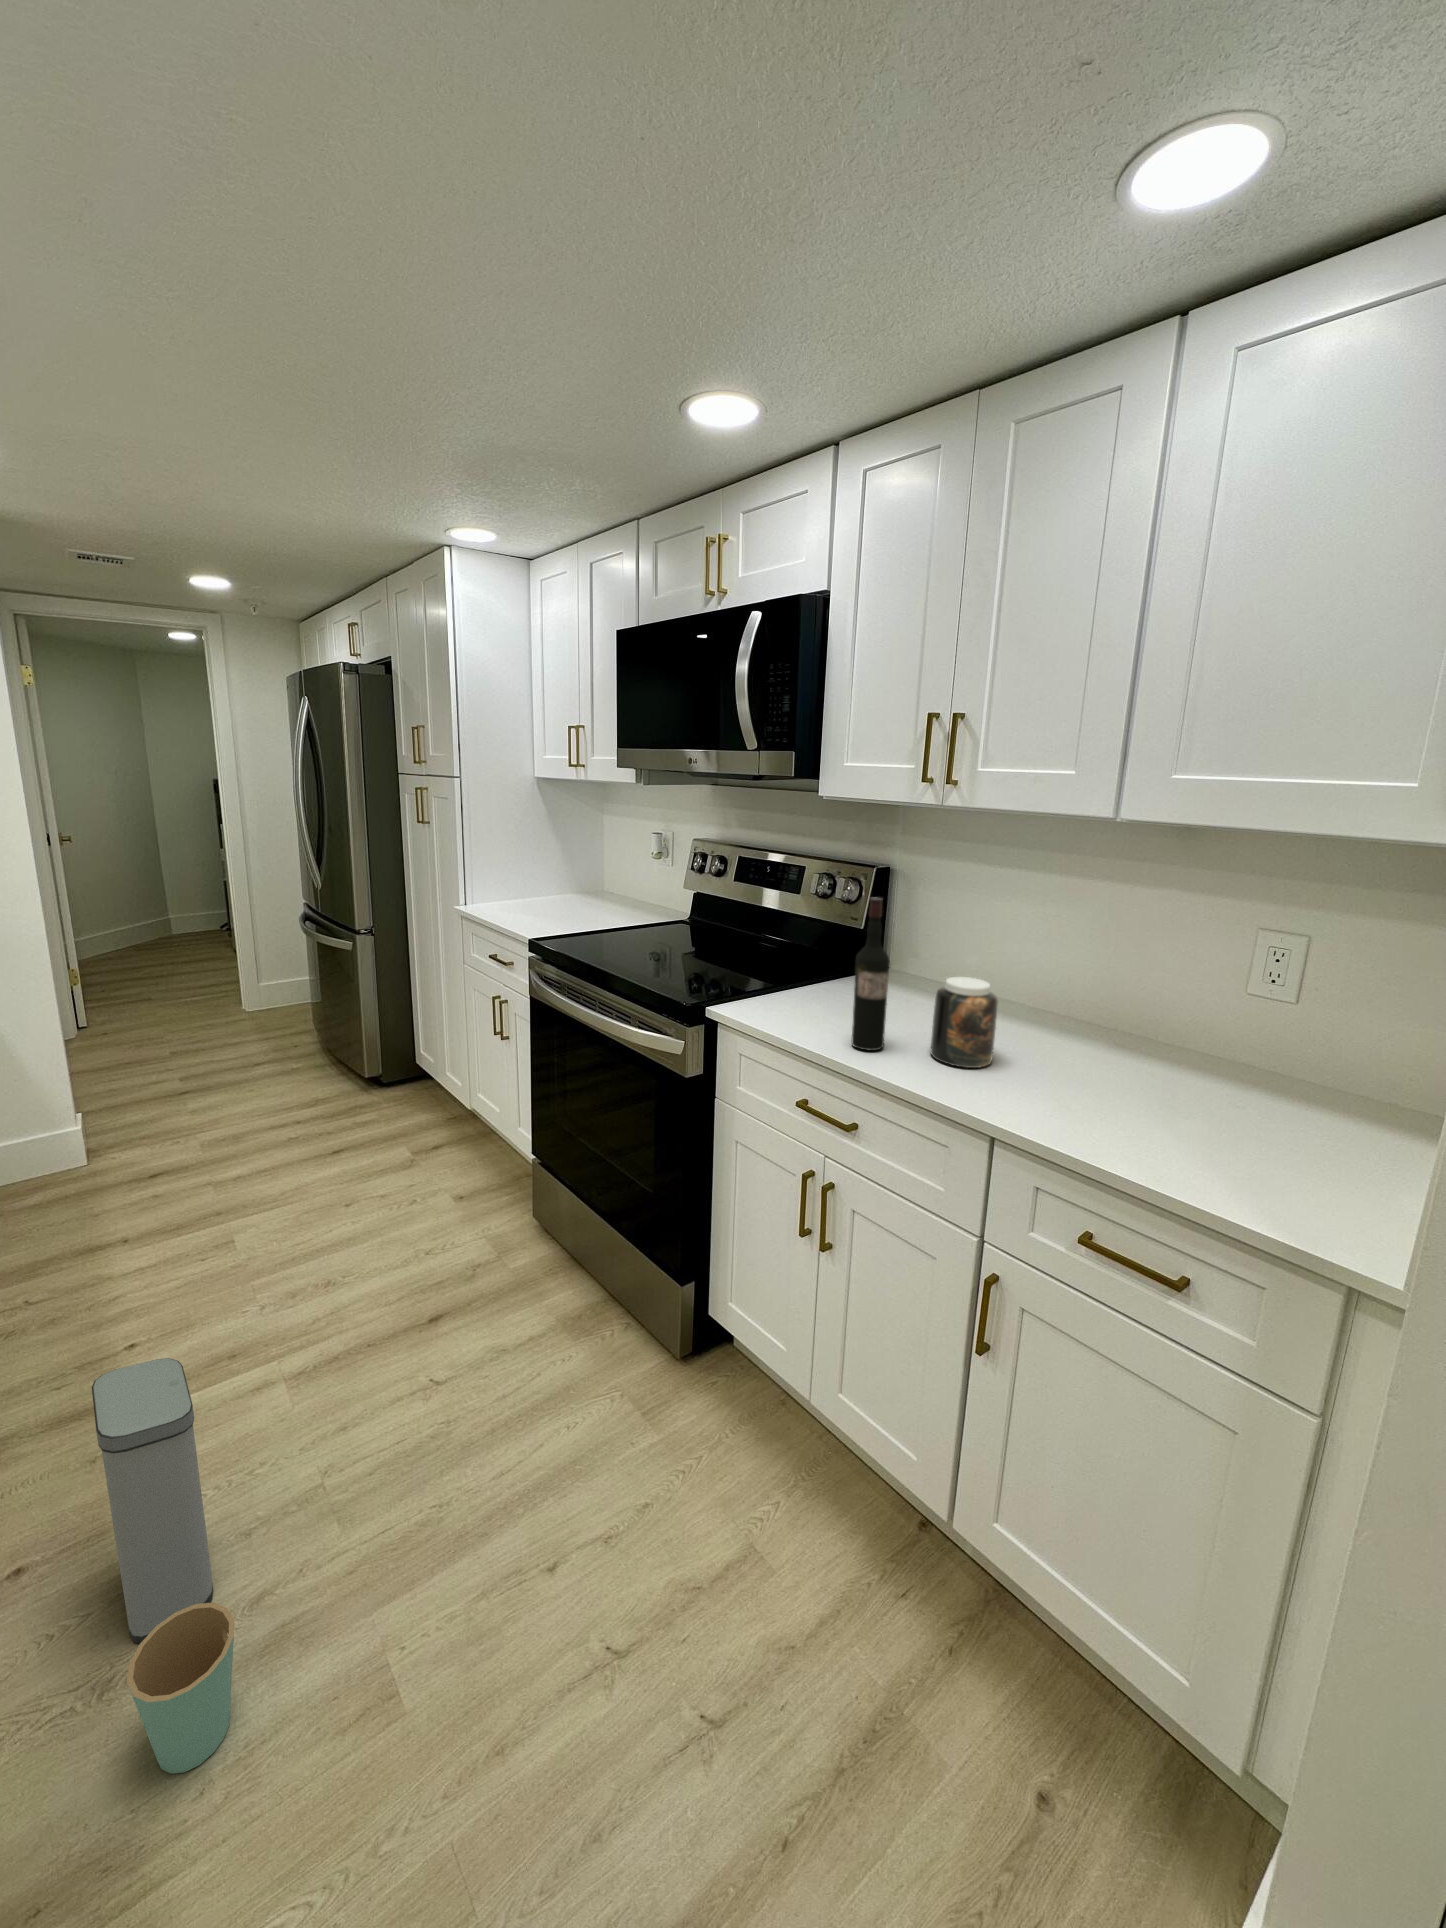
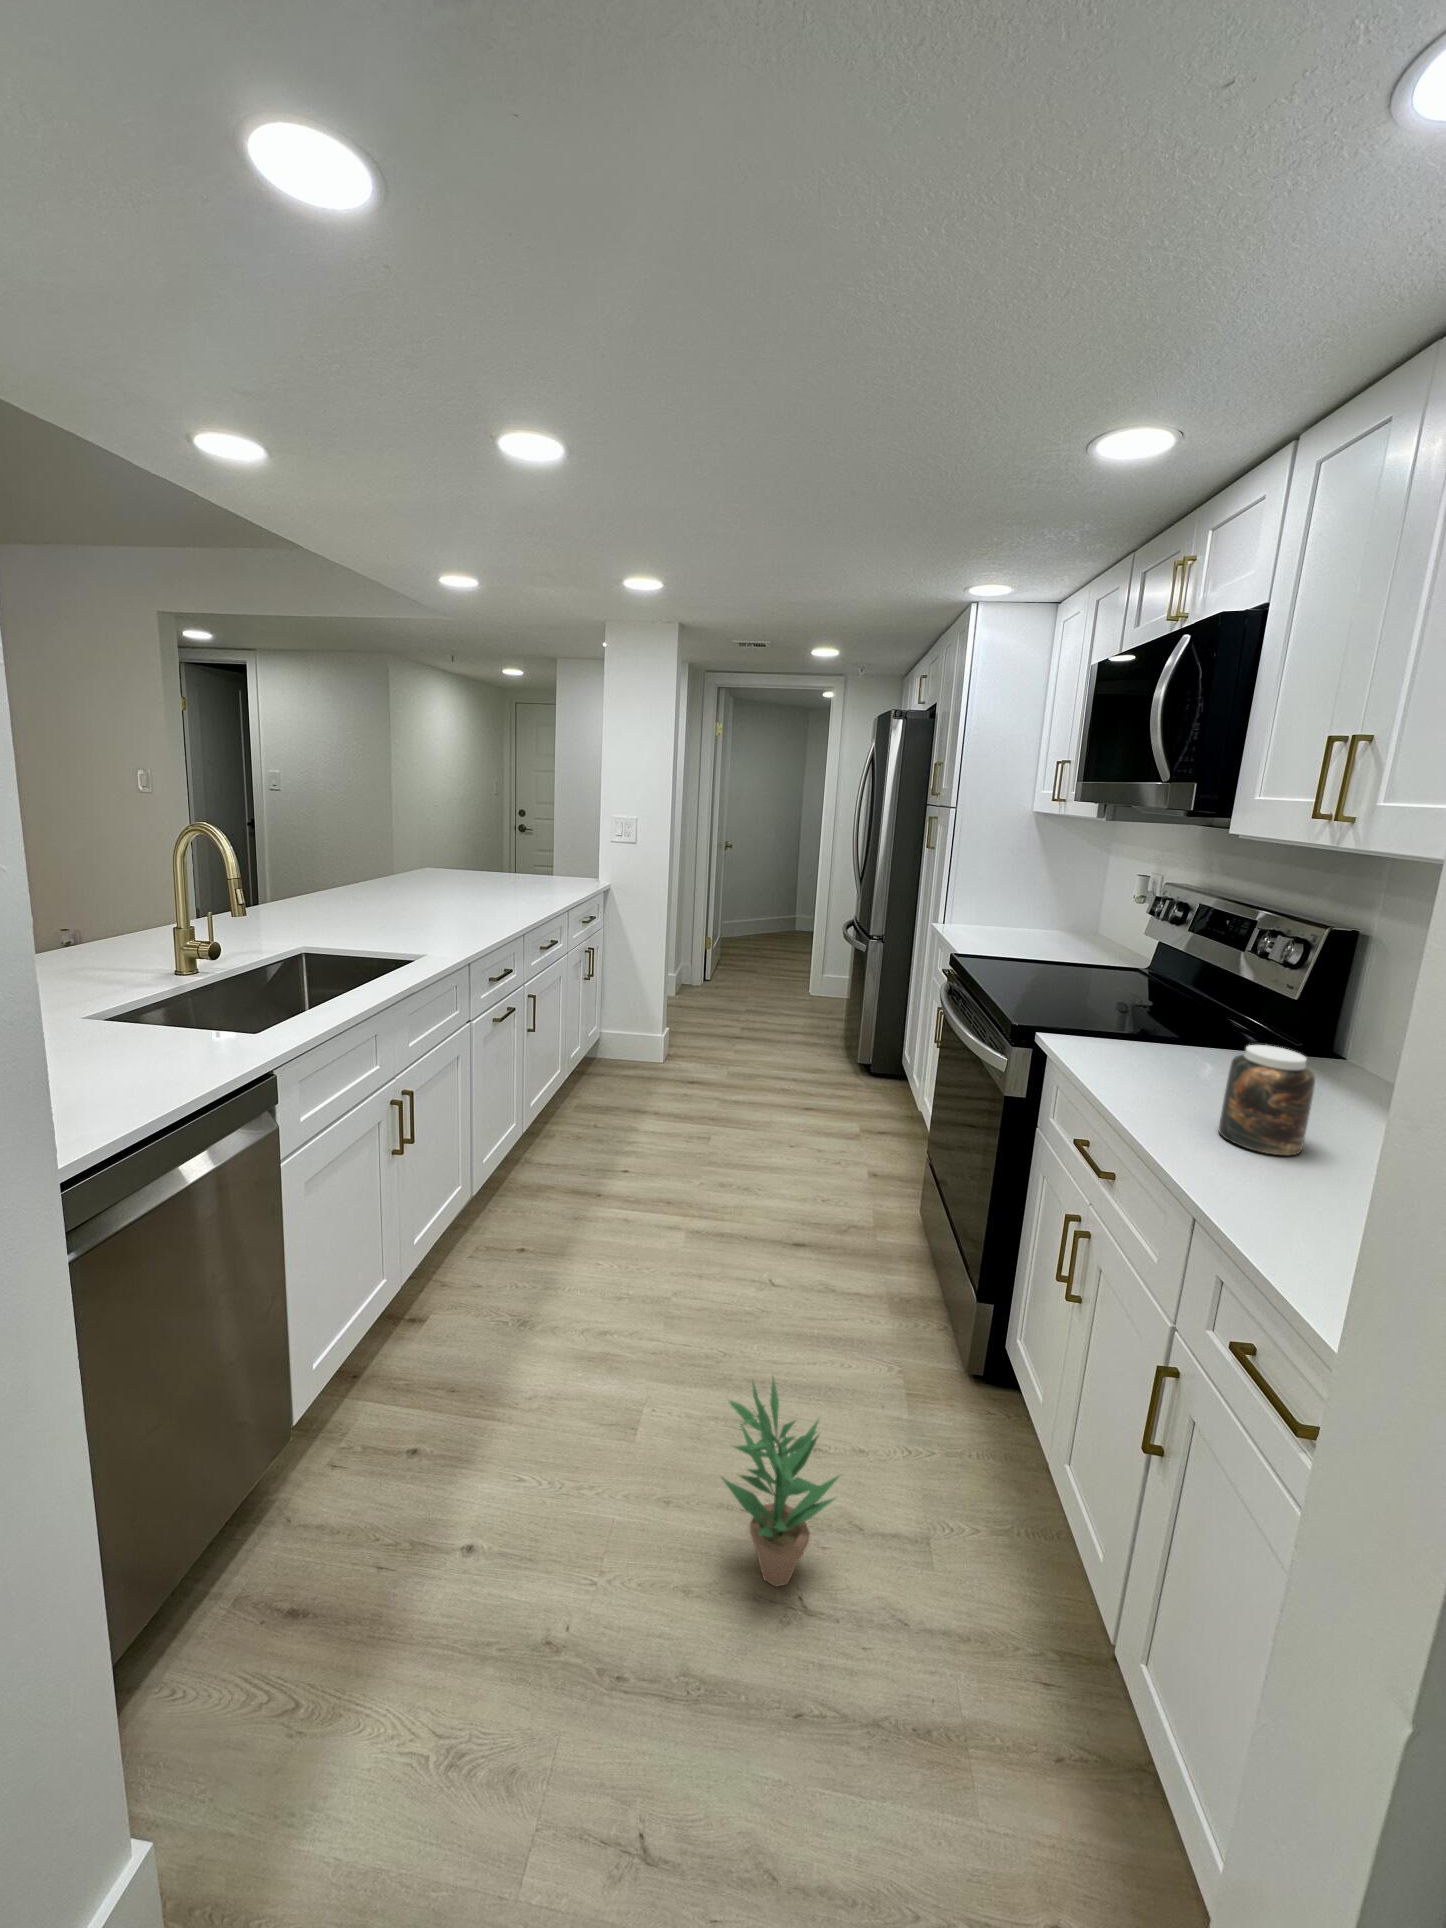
wine bottle: present [852,897,890,1051] -> none [1135,938,1190,1106]
trash can: present [92,1358,234,1774] -> none [517,1150,604,1388]
potted plant: none [588,1506,726,1740] -> present [722,1376,839,1586]

